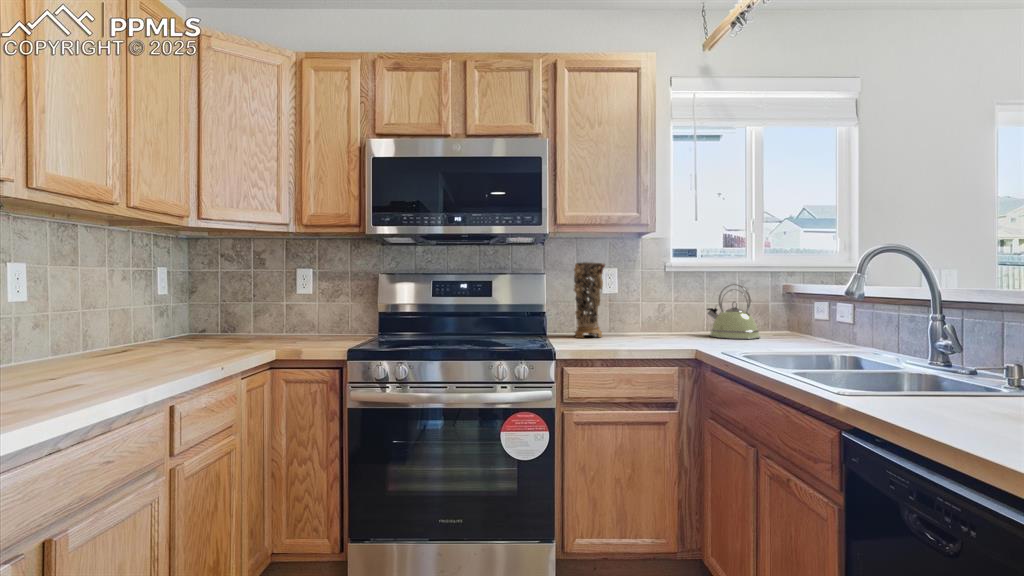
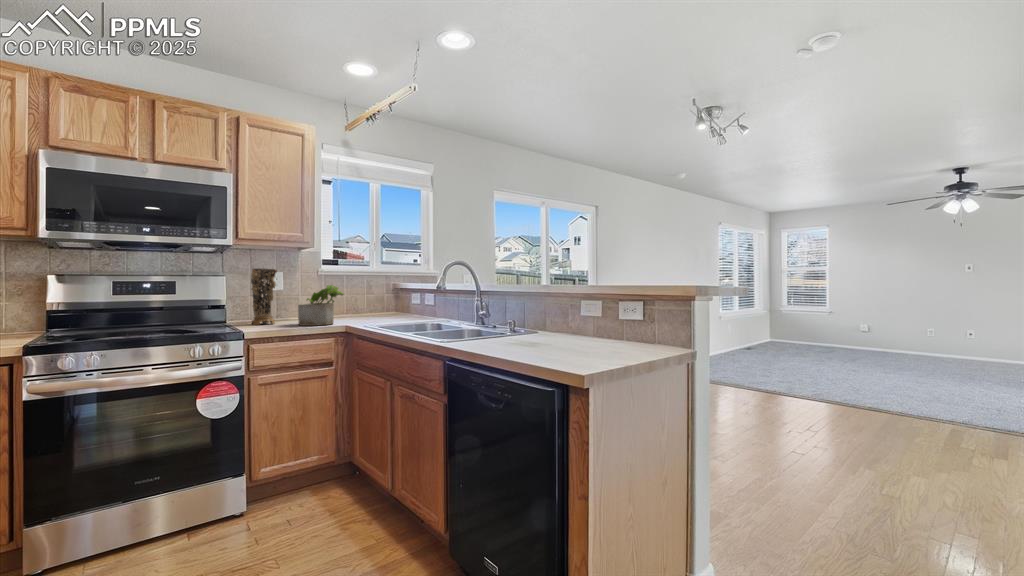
potted plant: none [631,284,697,345] -> present [298,285,344,326]
kettle: present [707,284,760,339] -> none [350,285,384,320]

